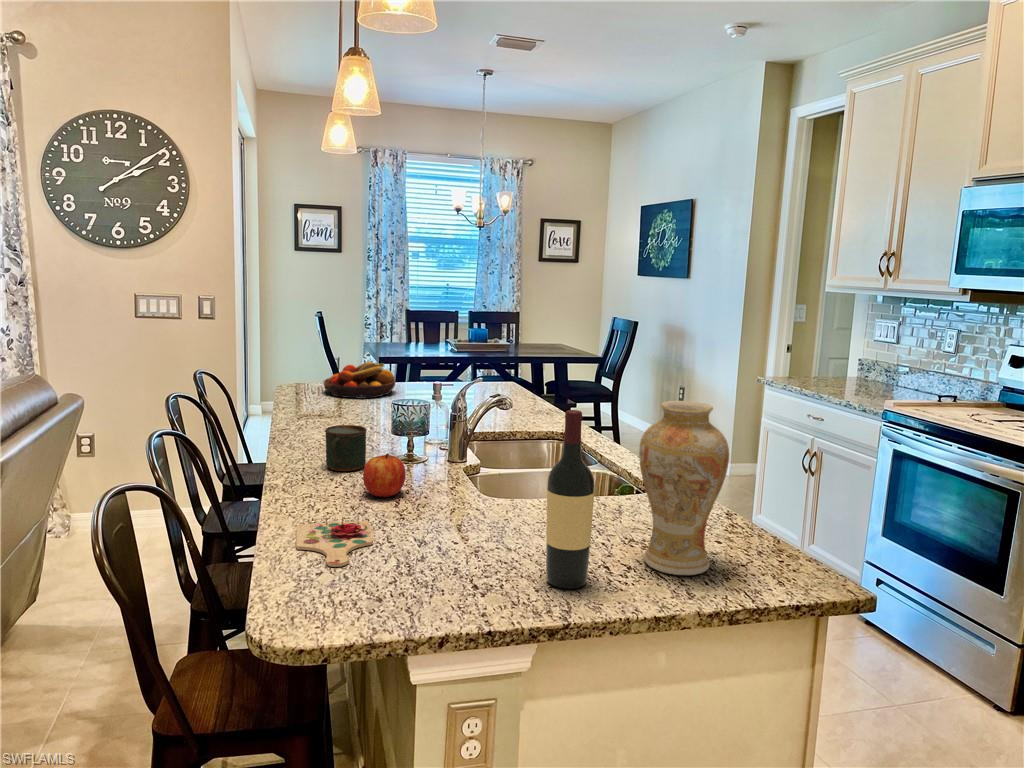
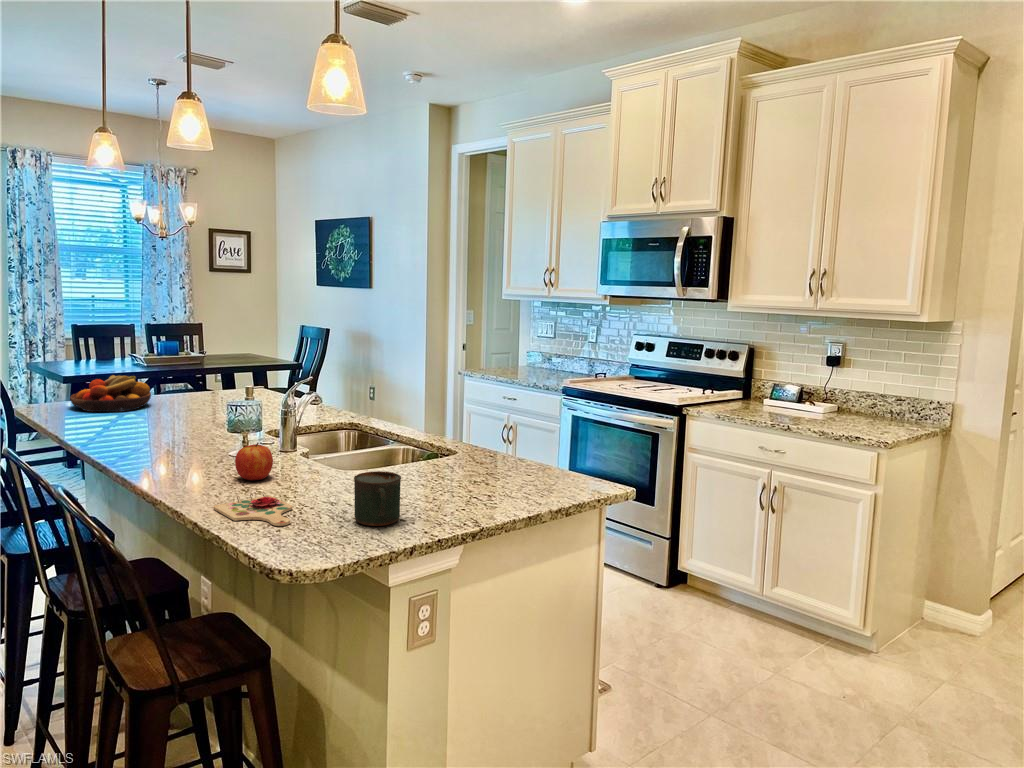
vase: present [639,401,729,575] -> none [487,375,547,495]
wine bottle: present [546,410,595,589] -> none [442,384,476,512]
mug: present [325,425,367,471] -> present [354,471,401,526]

